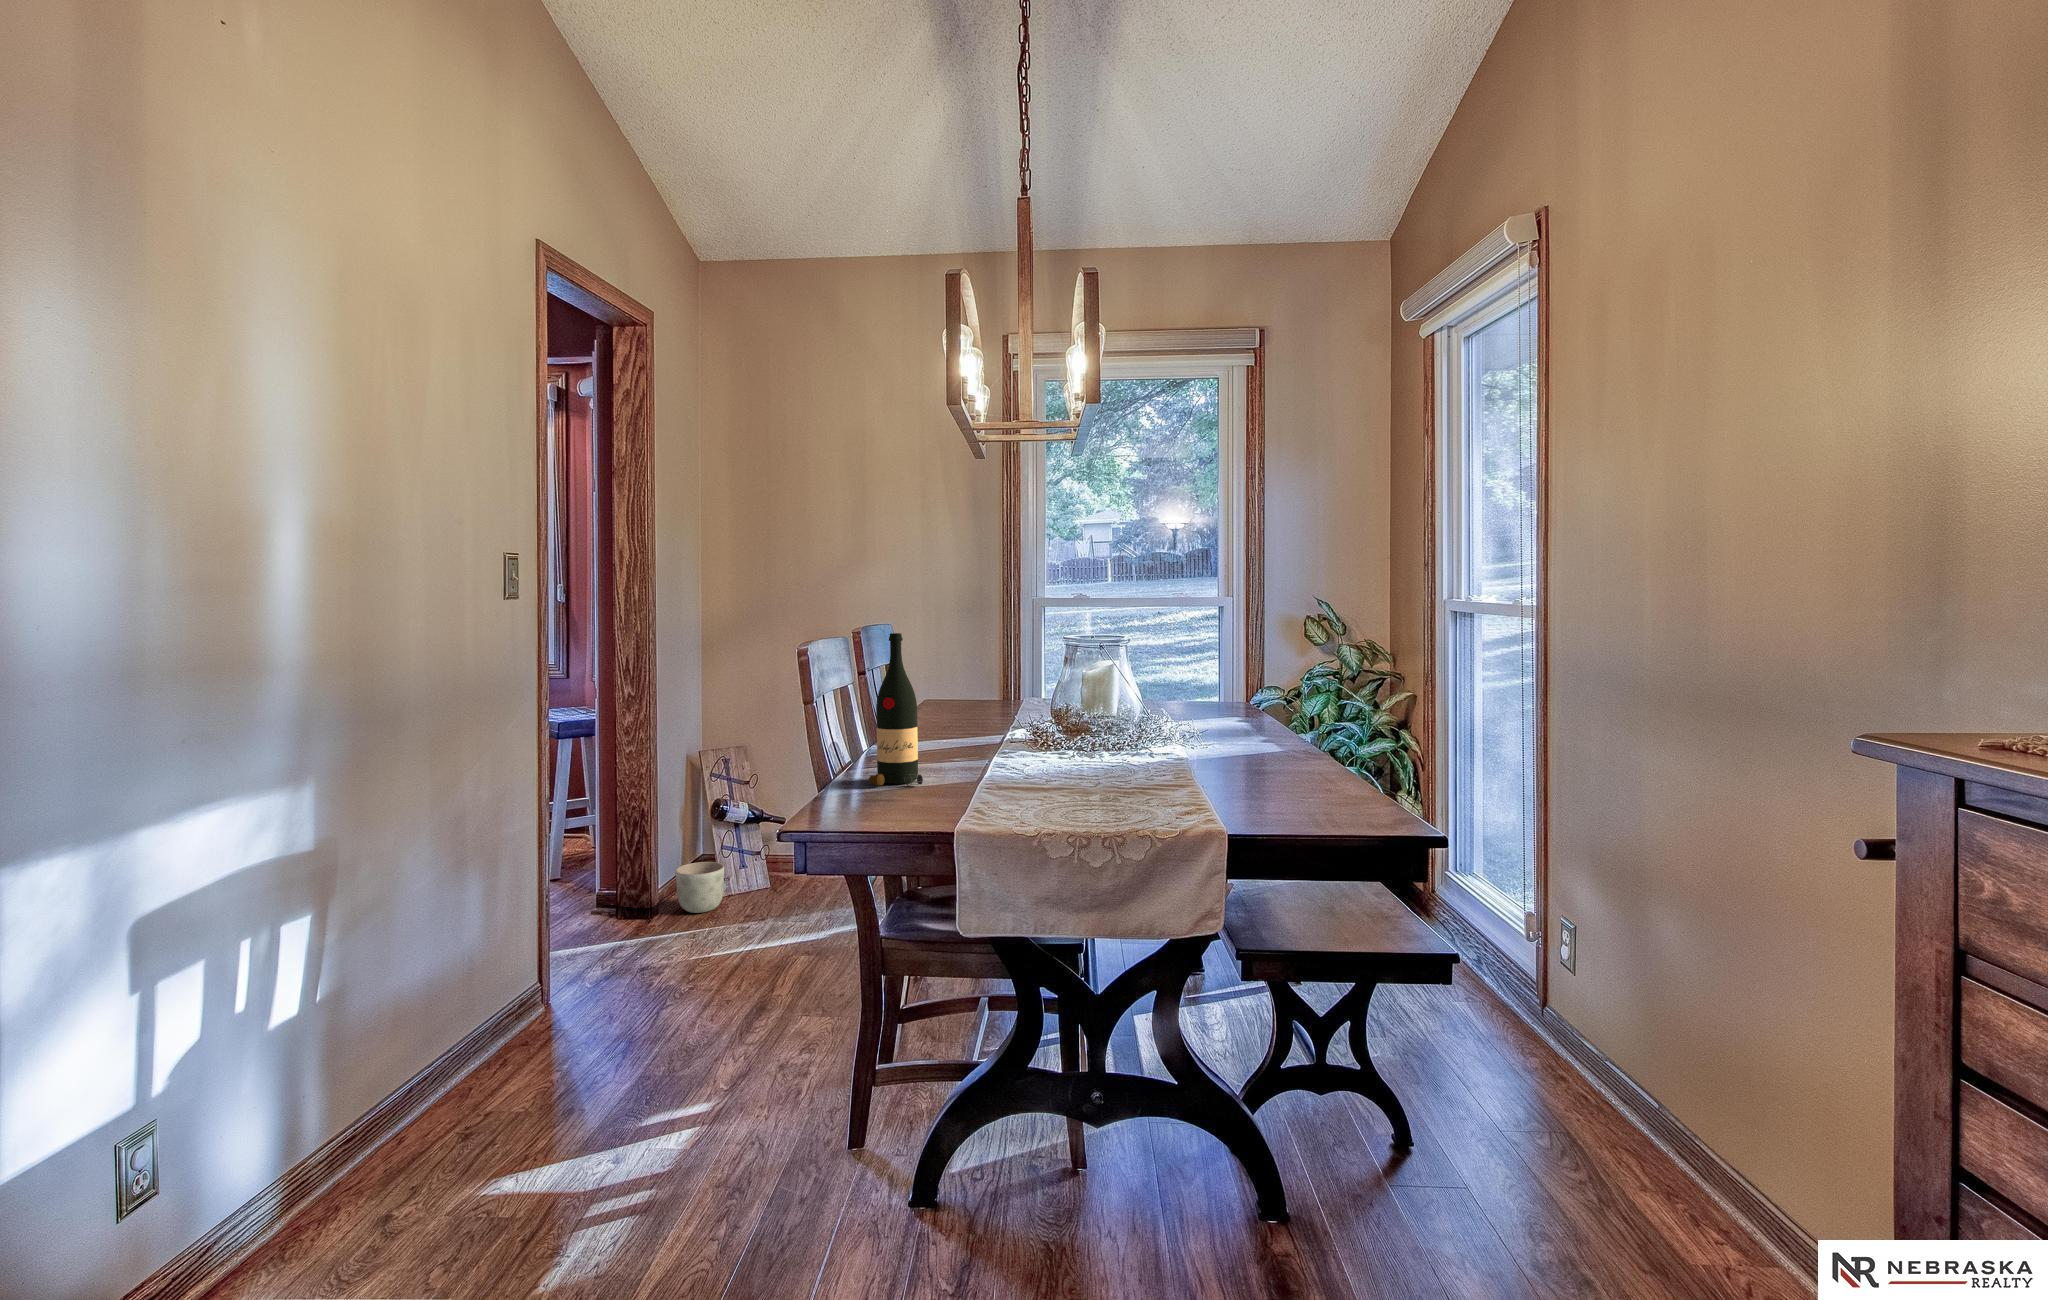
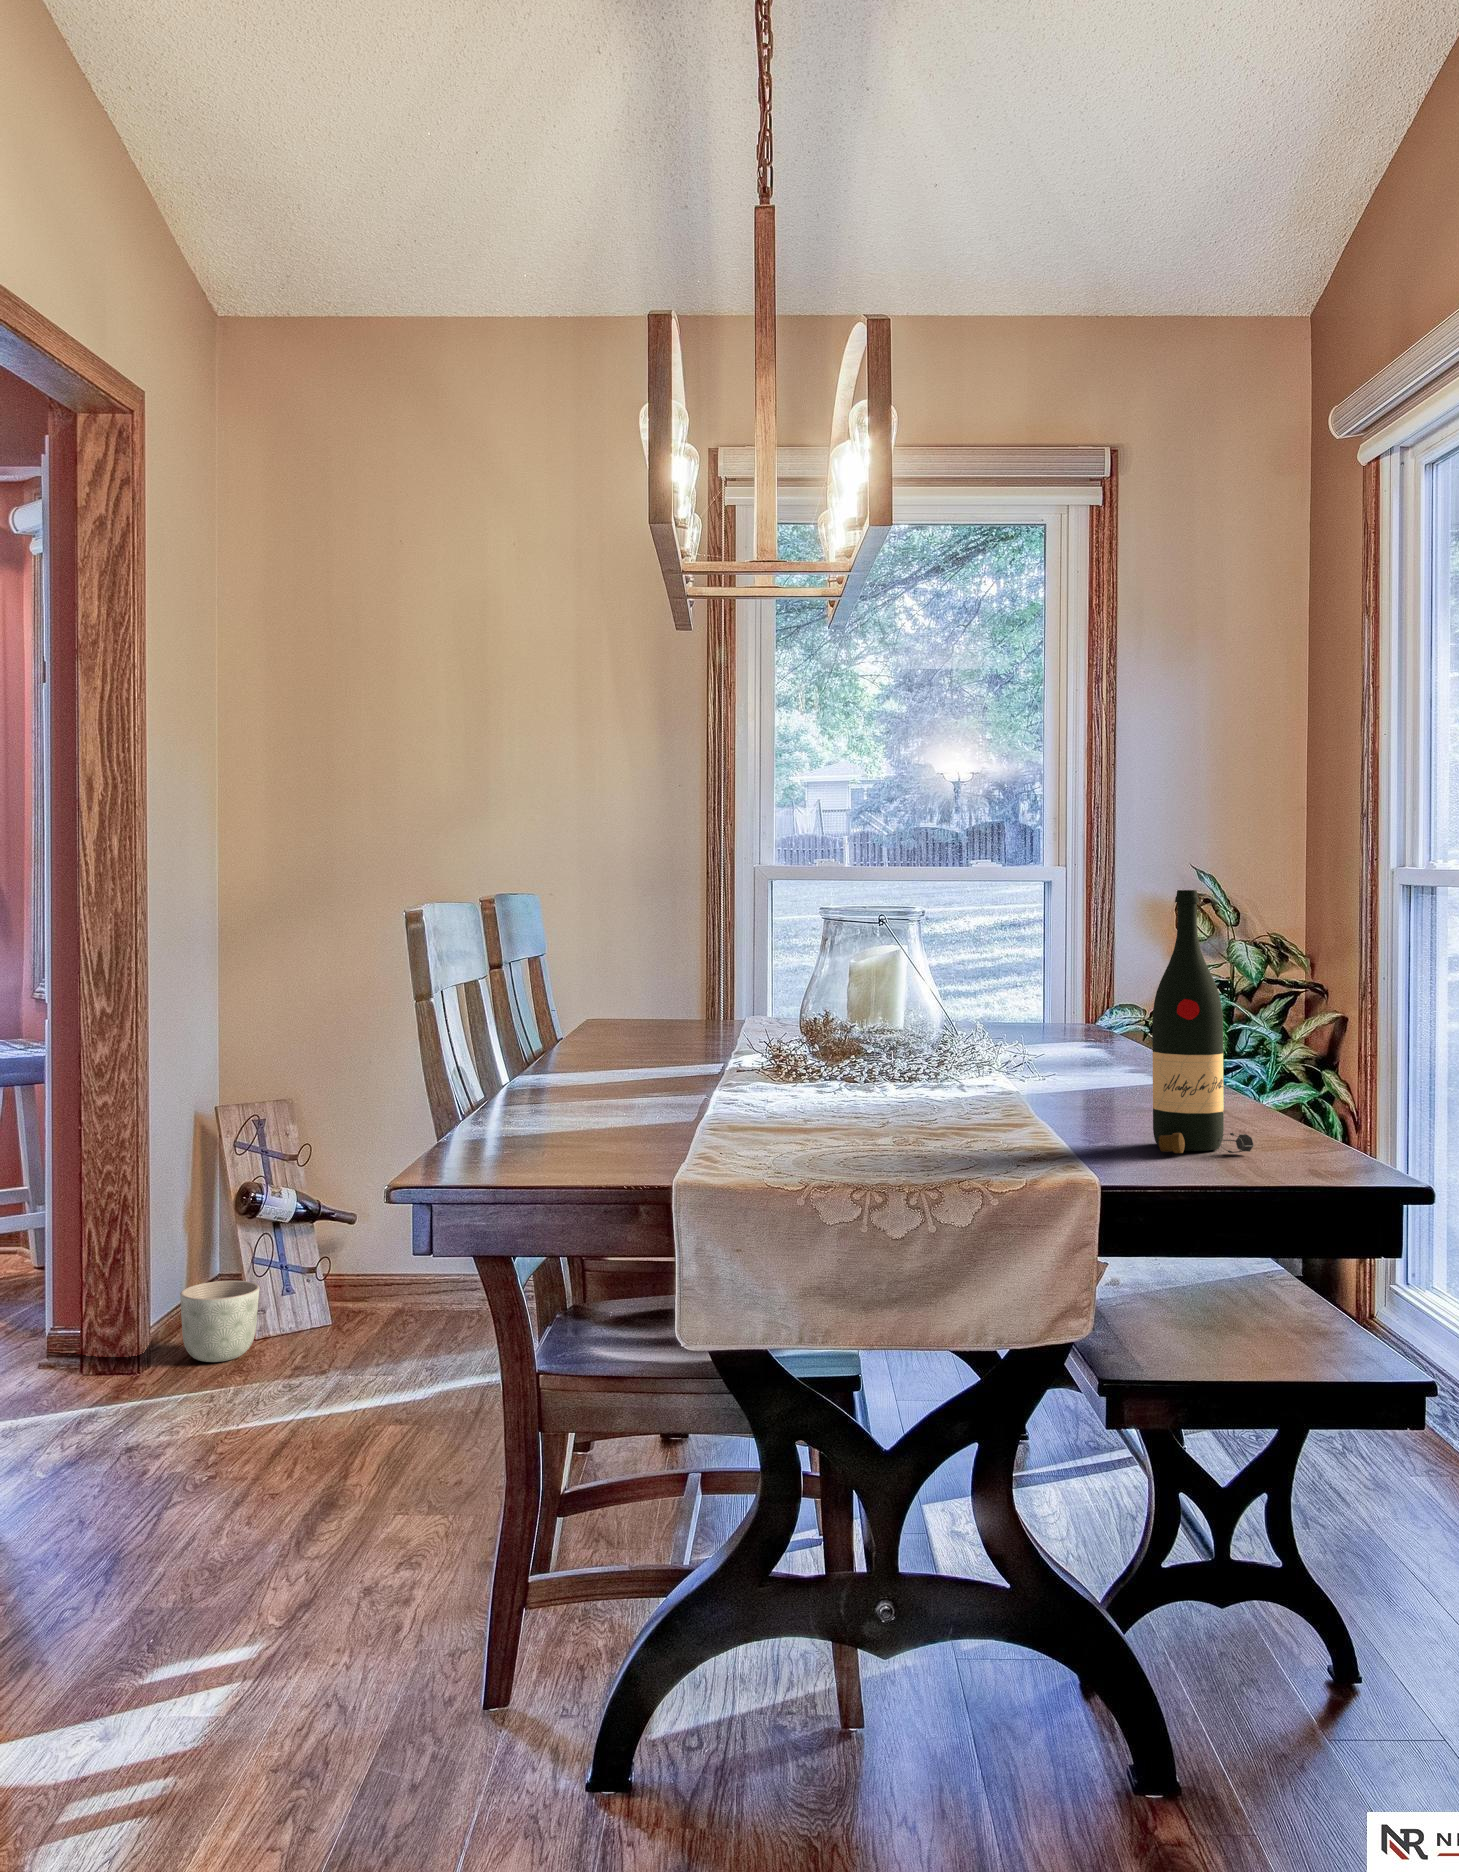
wine bottle: present [869,633,923,786] -> present [1152,890,1254,1153]

